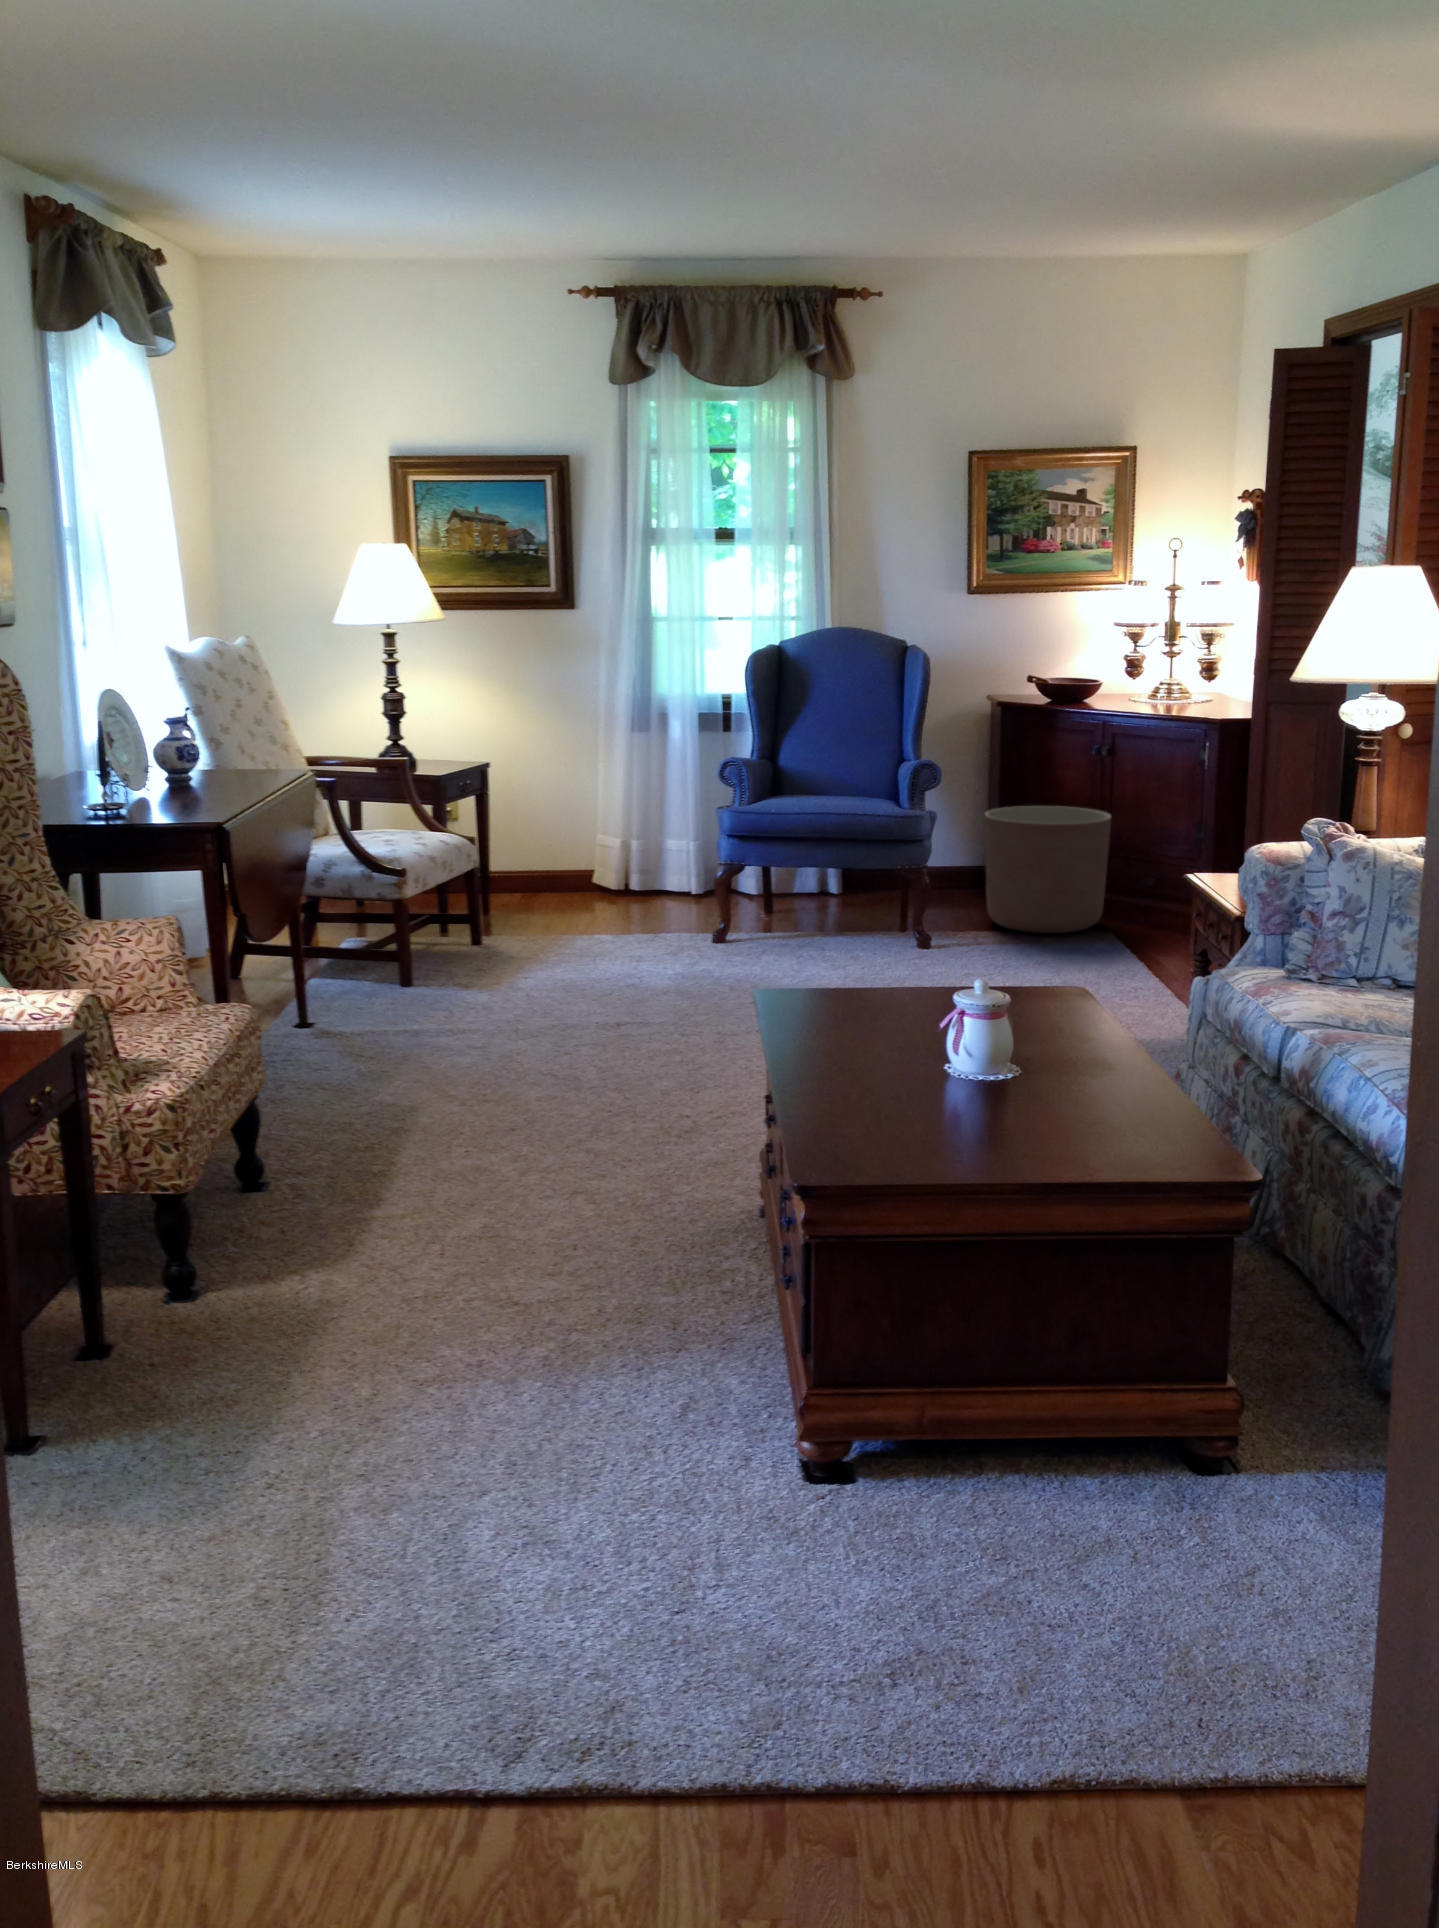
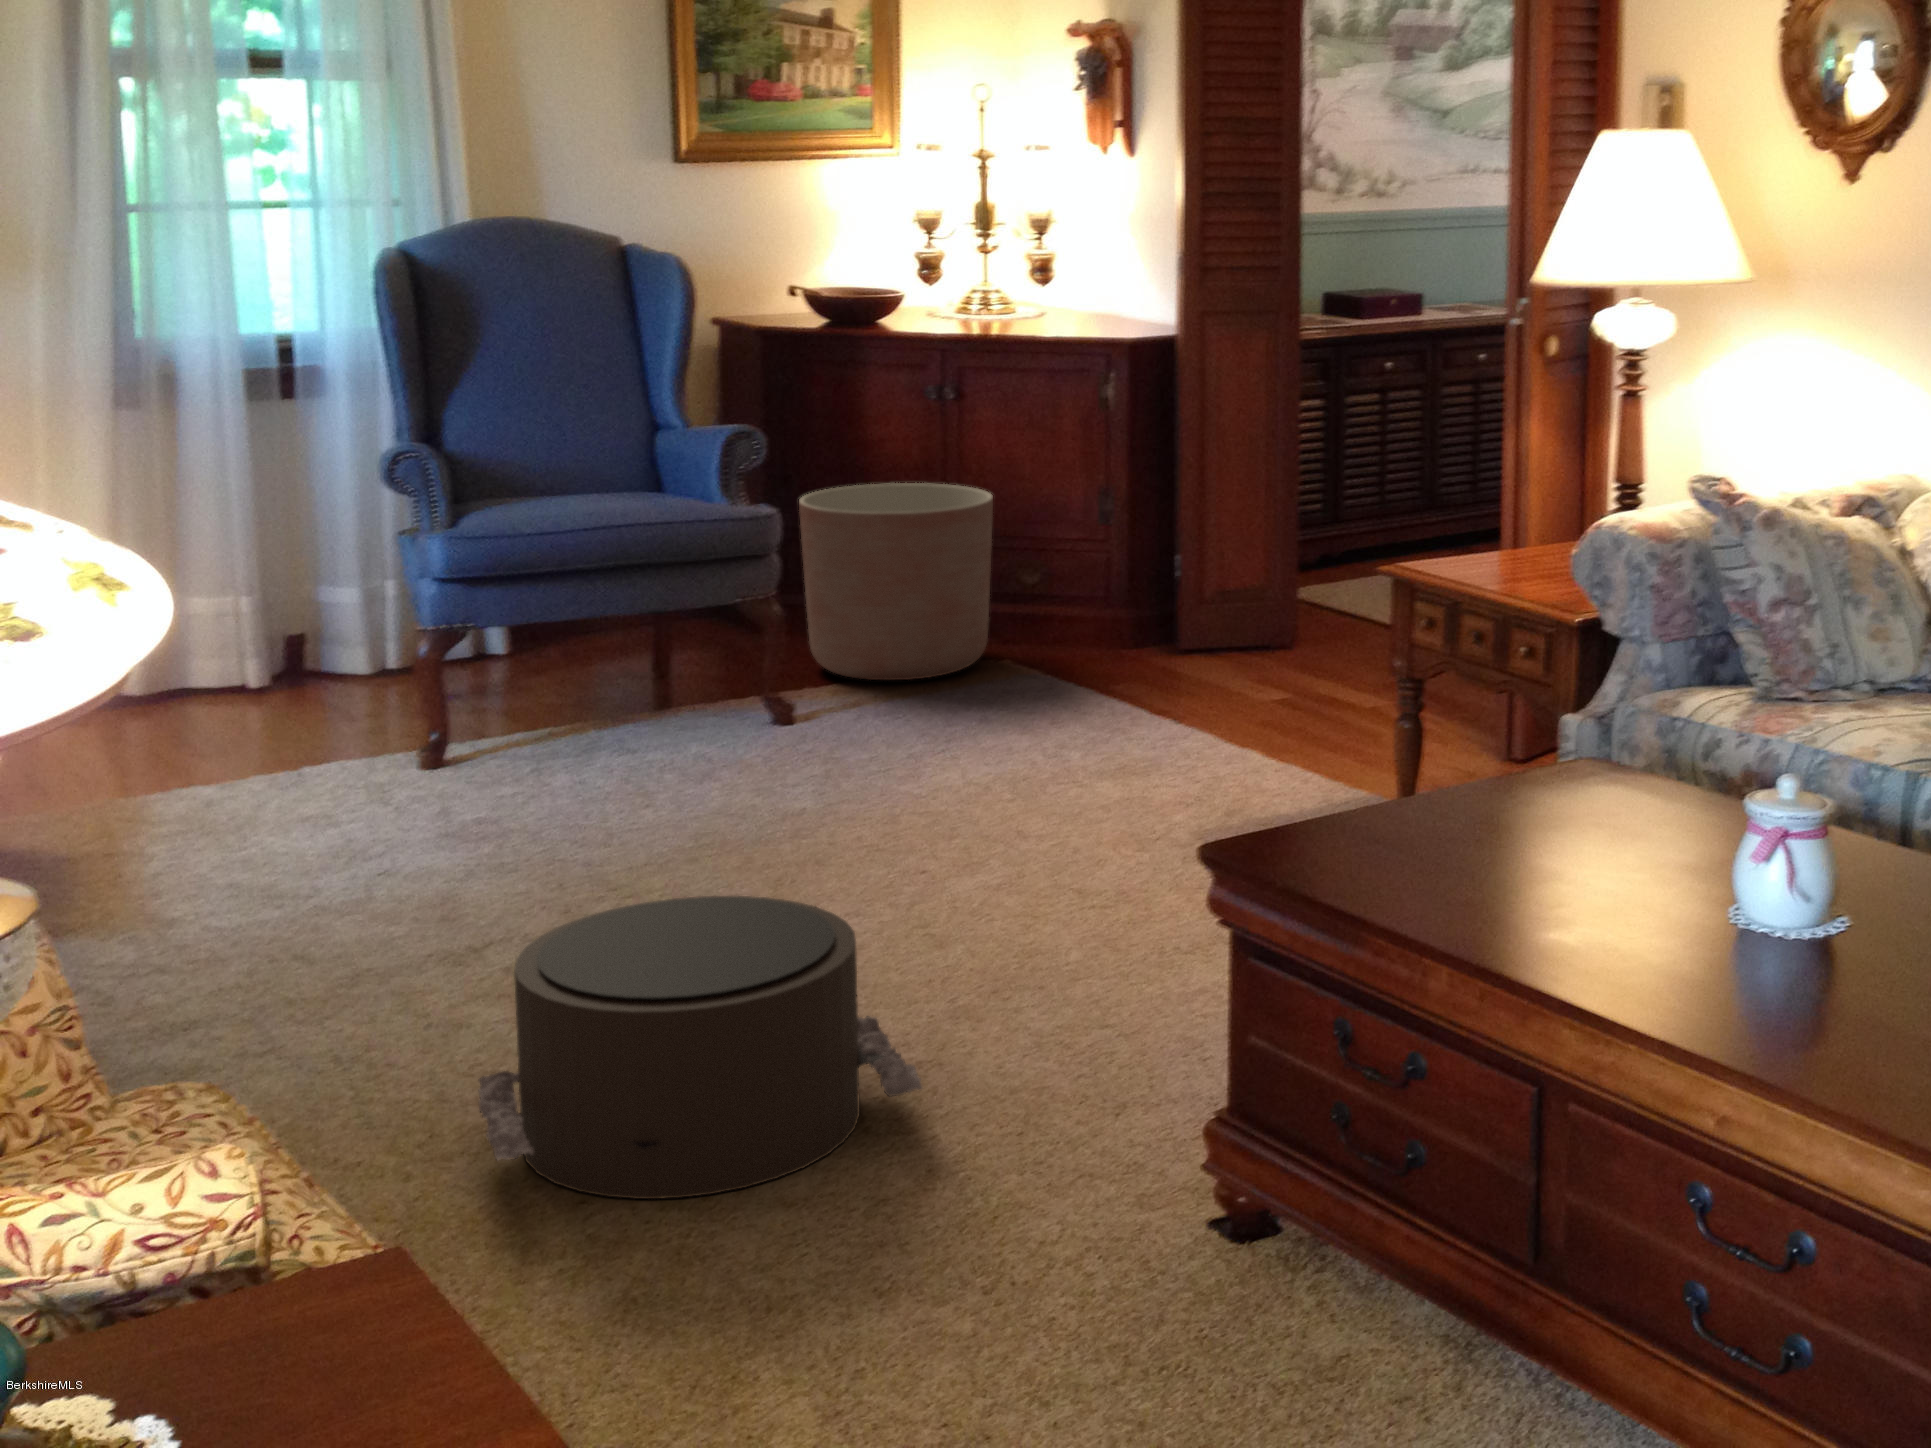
pouf: none [473,996,709,1142] -> present [478,896,922,1199]

